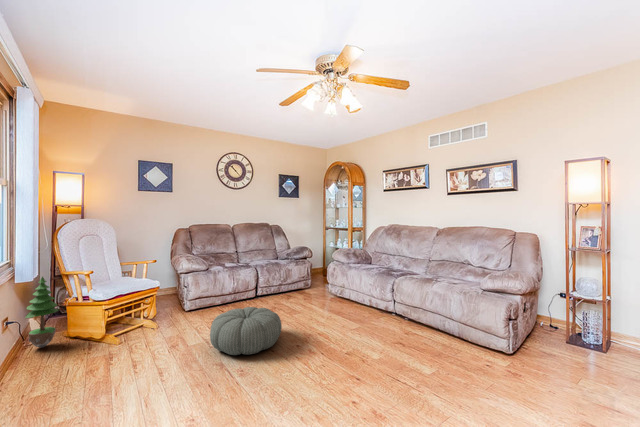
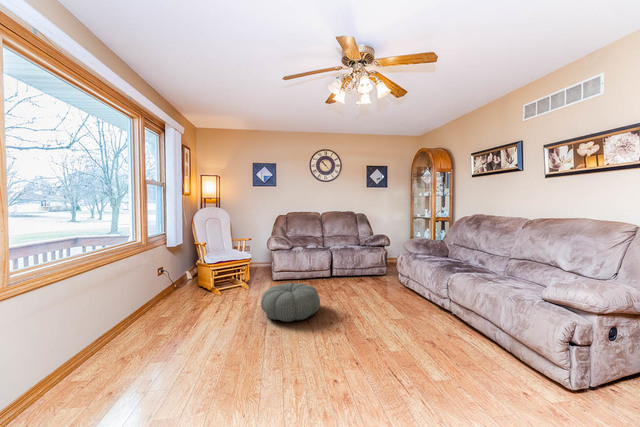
potted tree: present [26,277,58,348] -> none [171,246,190,291]

